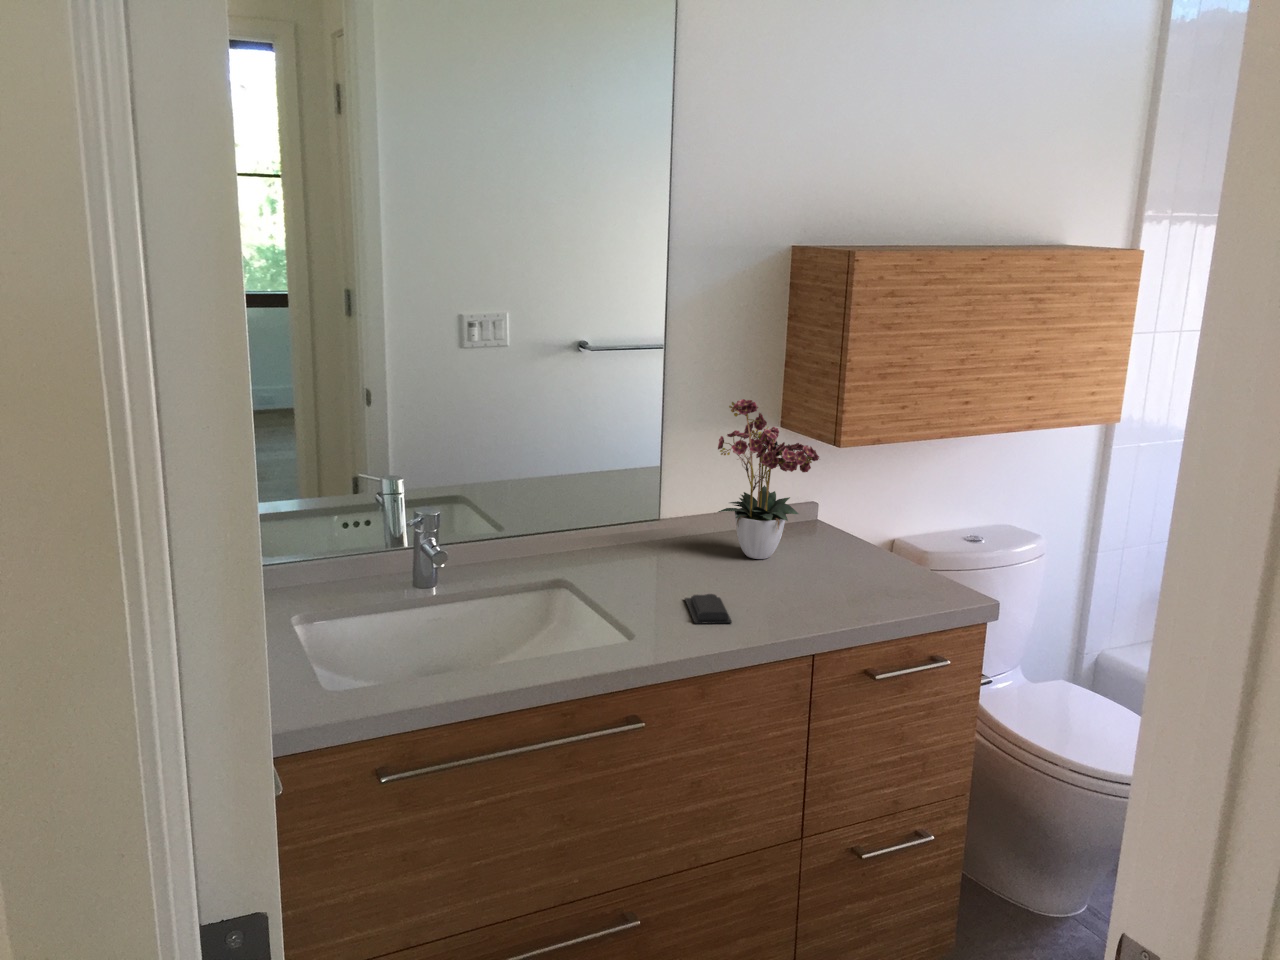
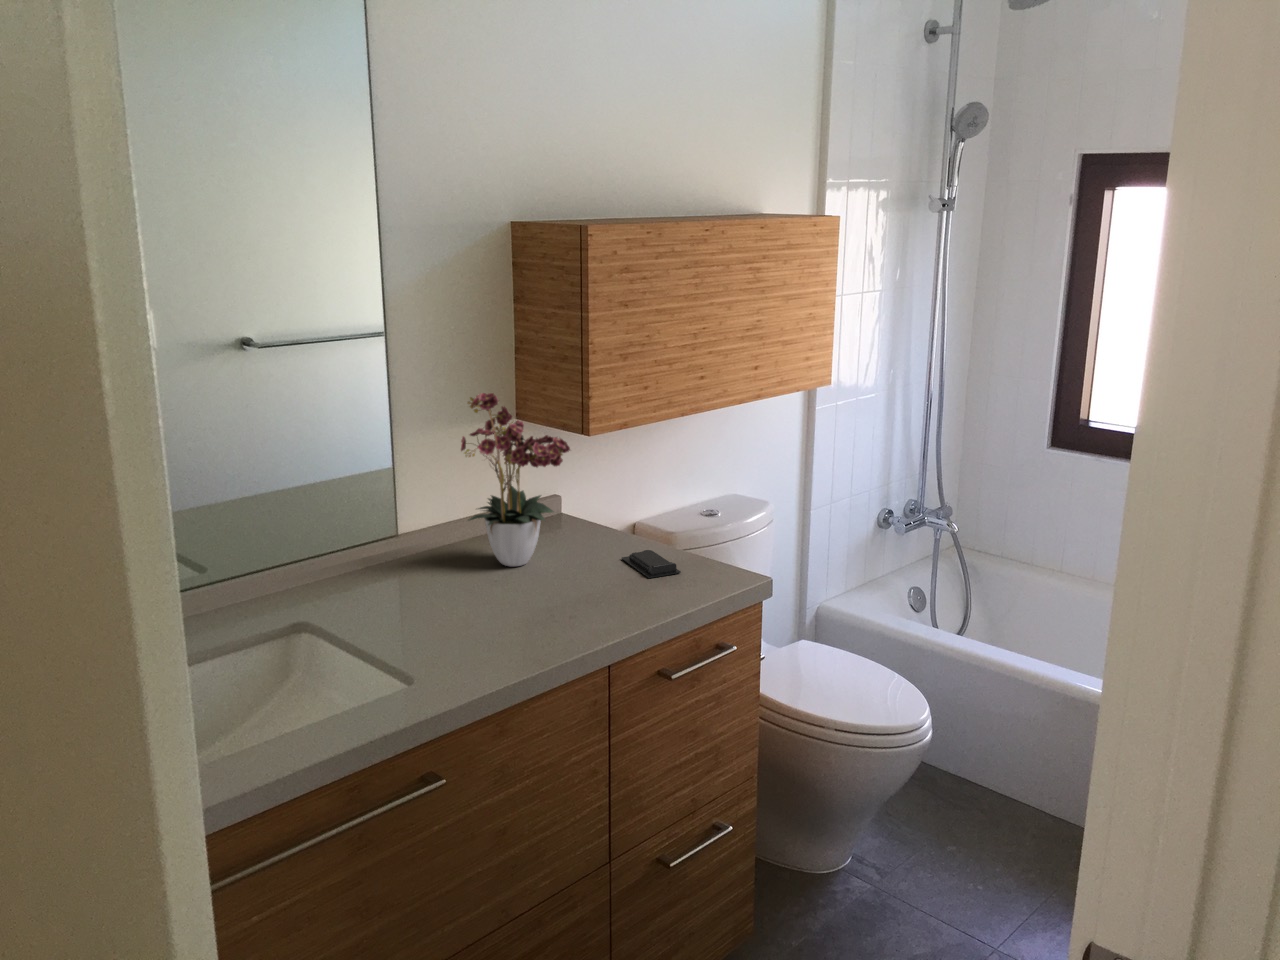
soap bar: present [685,594,732,624] -> present [622,550,681,578]

